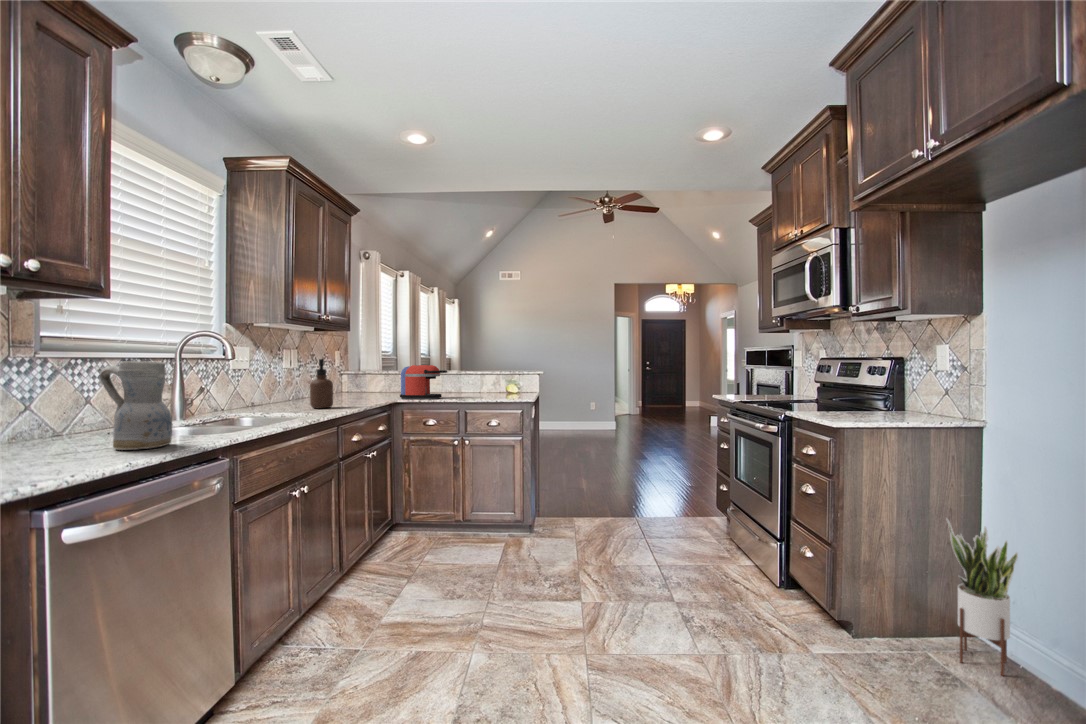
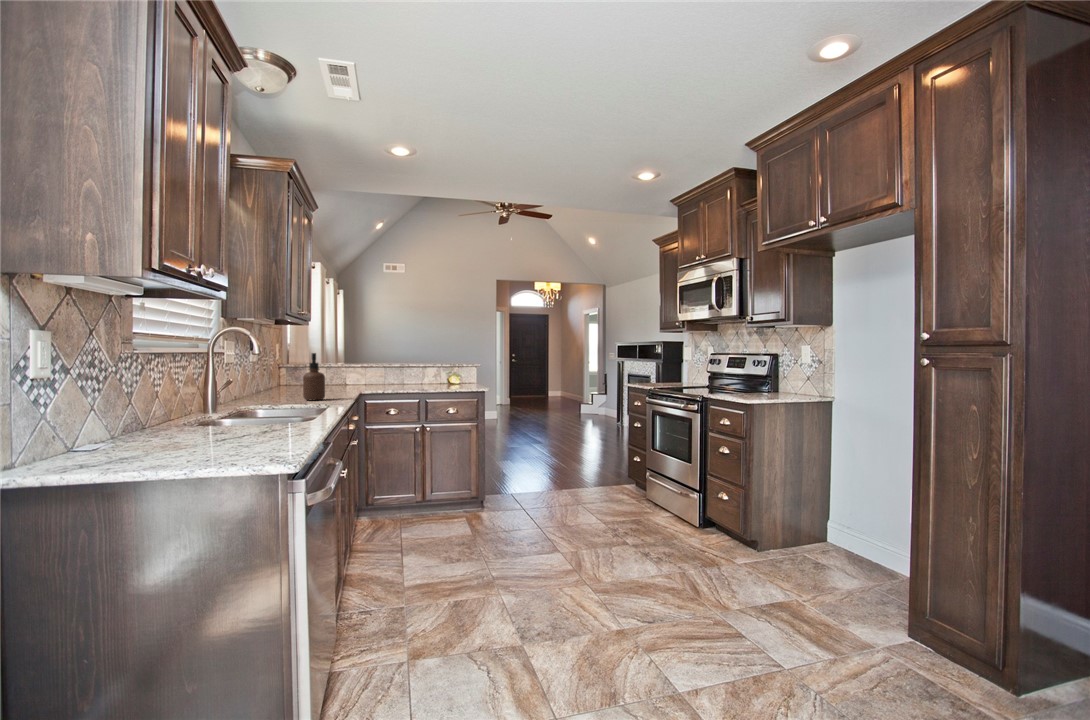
ceramic pitcher: present [100,361,172,450] -> none [232,356,292,435]
coffee maker: present [400,365,447,399] -> none [364,359,411,391]
potted plant: present [946,519,1018,676] -> none [812,464,855,562]

